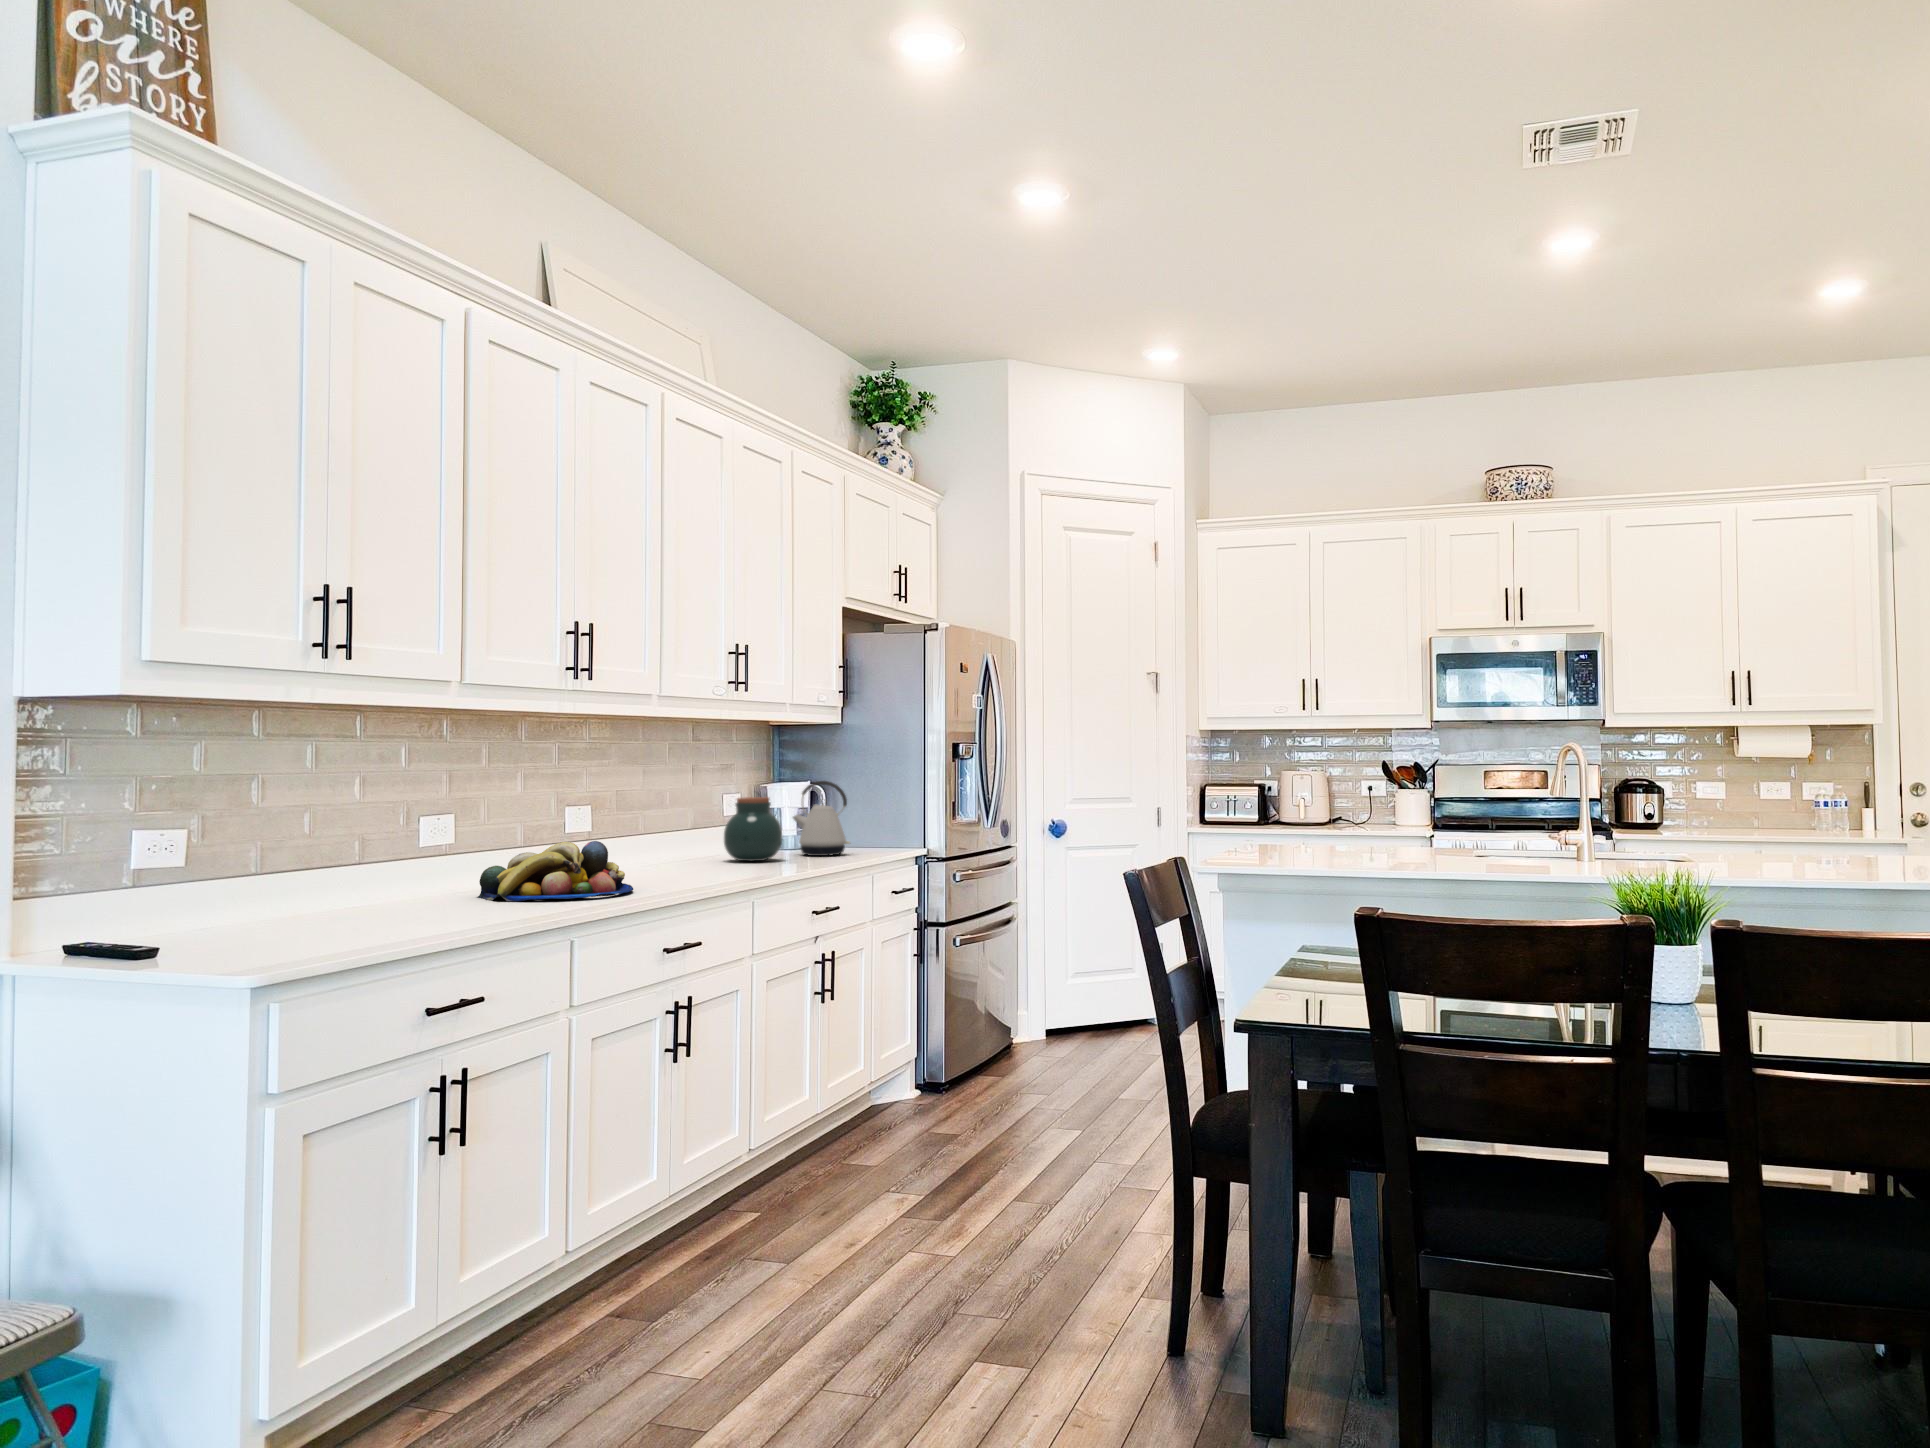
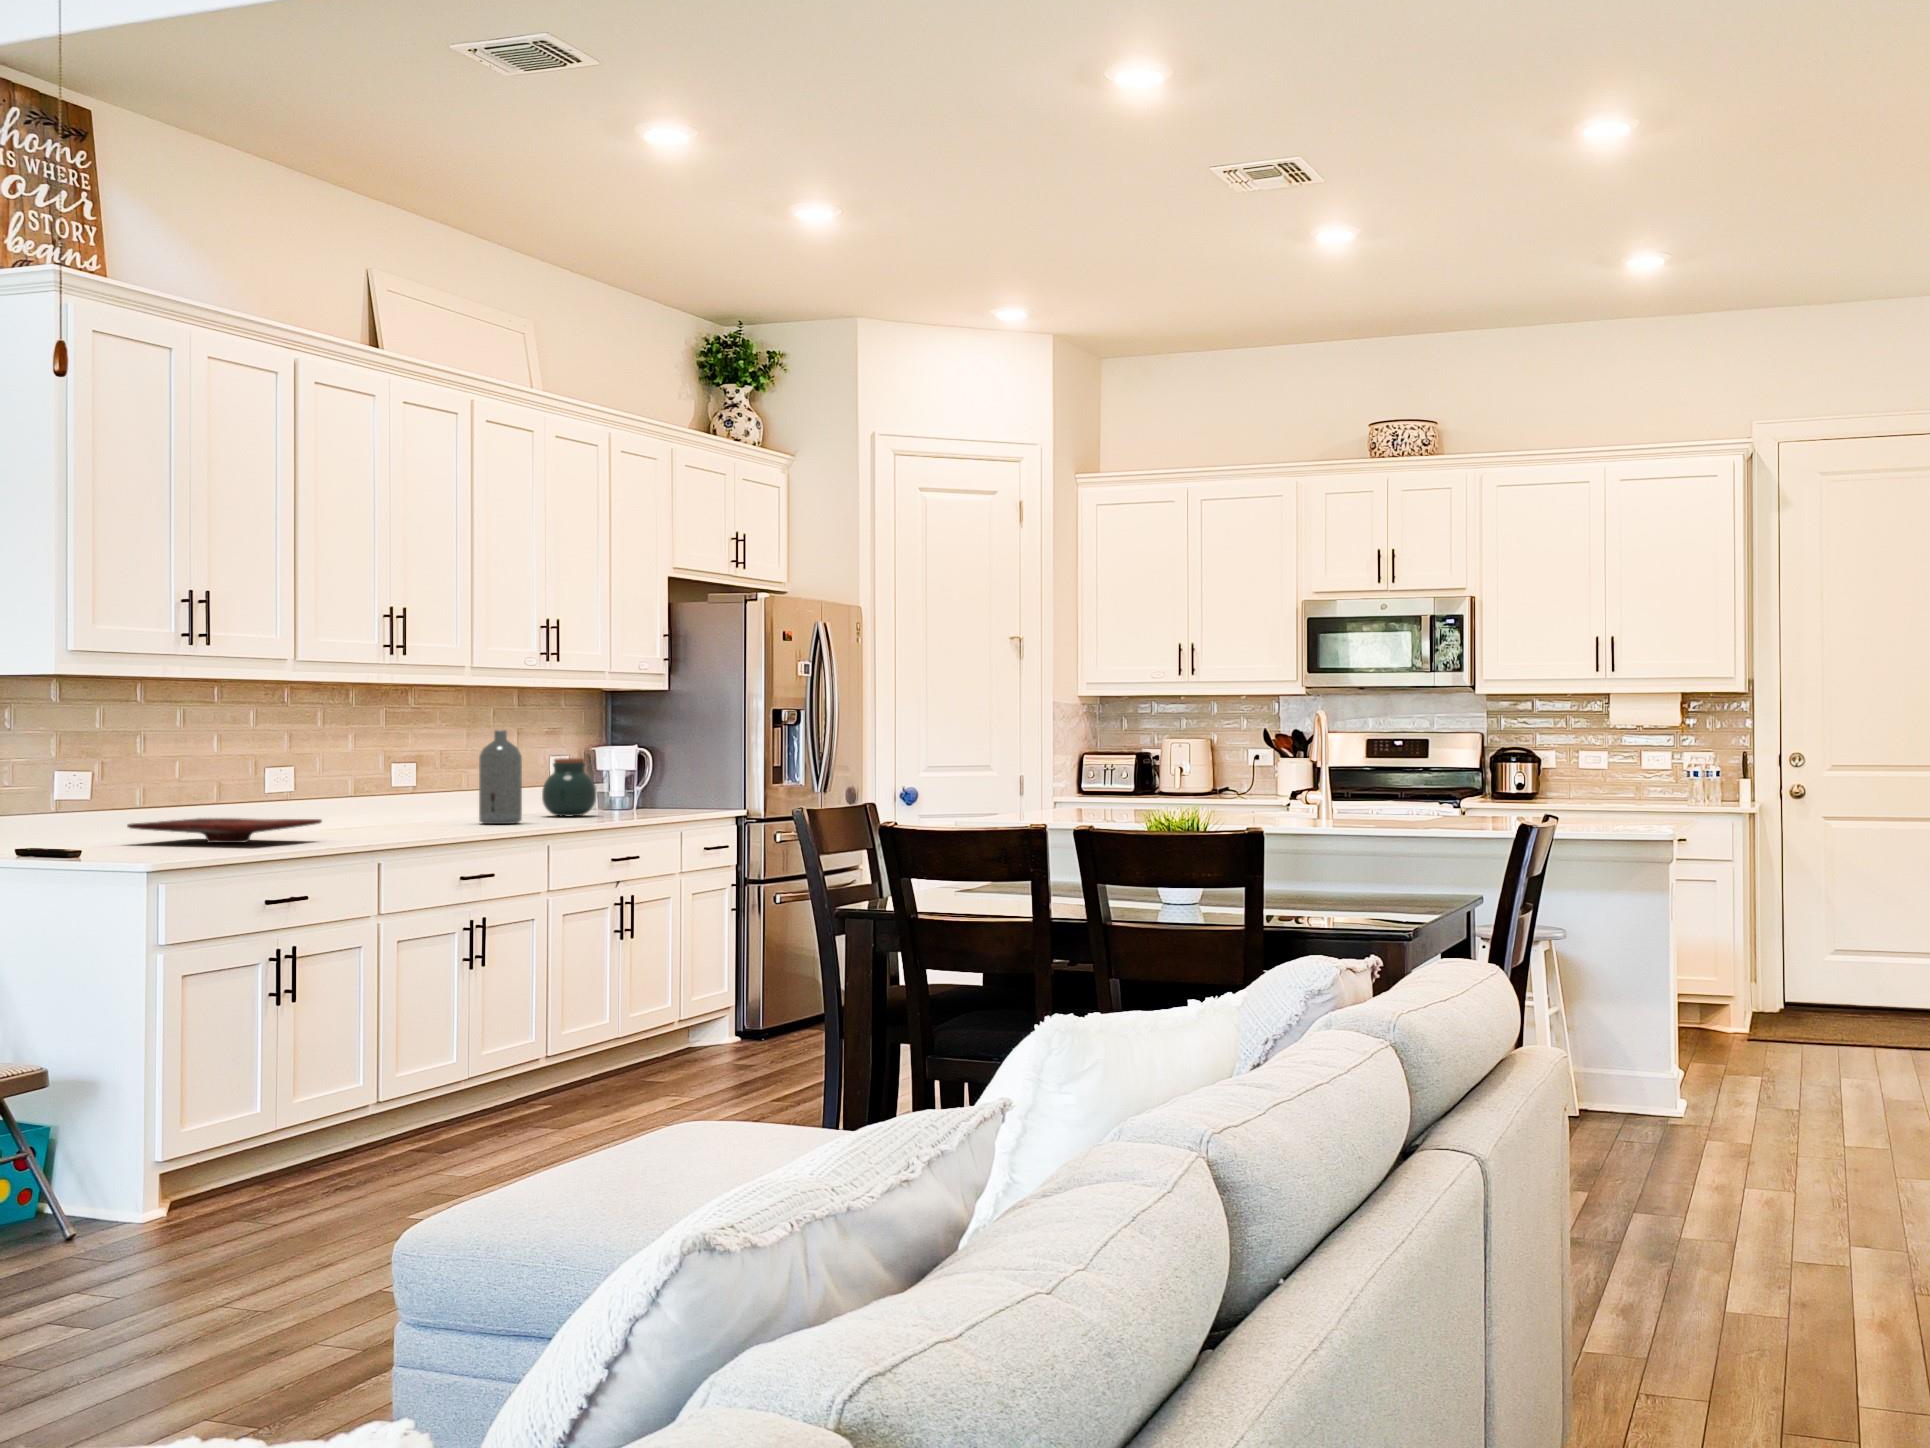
bottle: none [667,768,715,876] -> present [479,730,522,824]
kettle: present [793,781,850,856] -> none [612,744,667,814]
fruit bowl: present [478,841,633,901] -> none [311,789,440,835]
cutting board: none [234,885,498,922] -> present [127,818,322,843]

